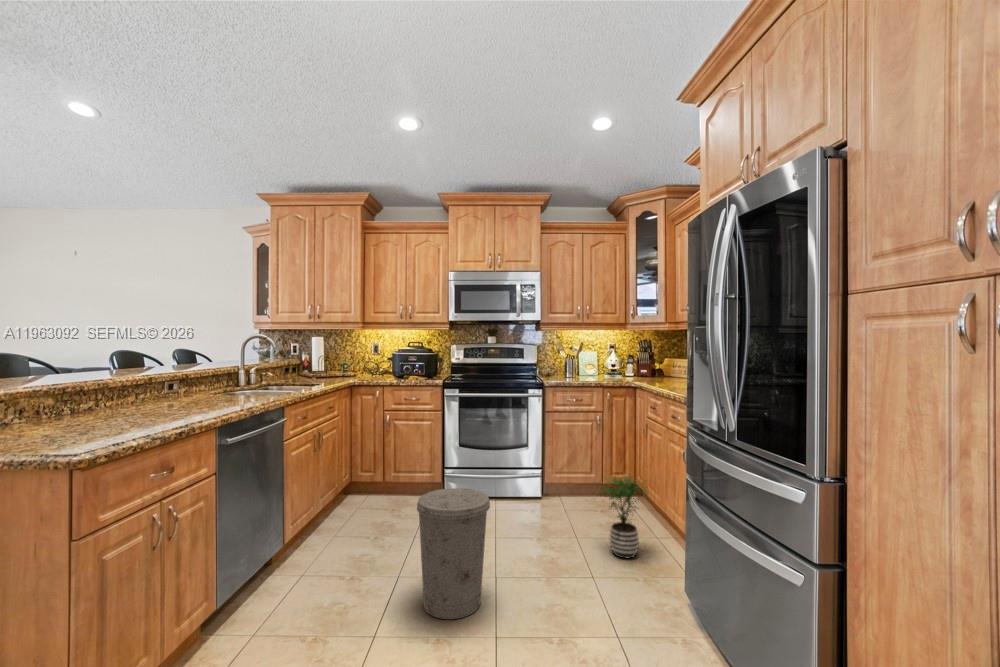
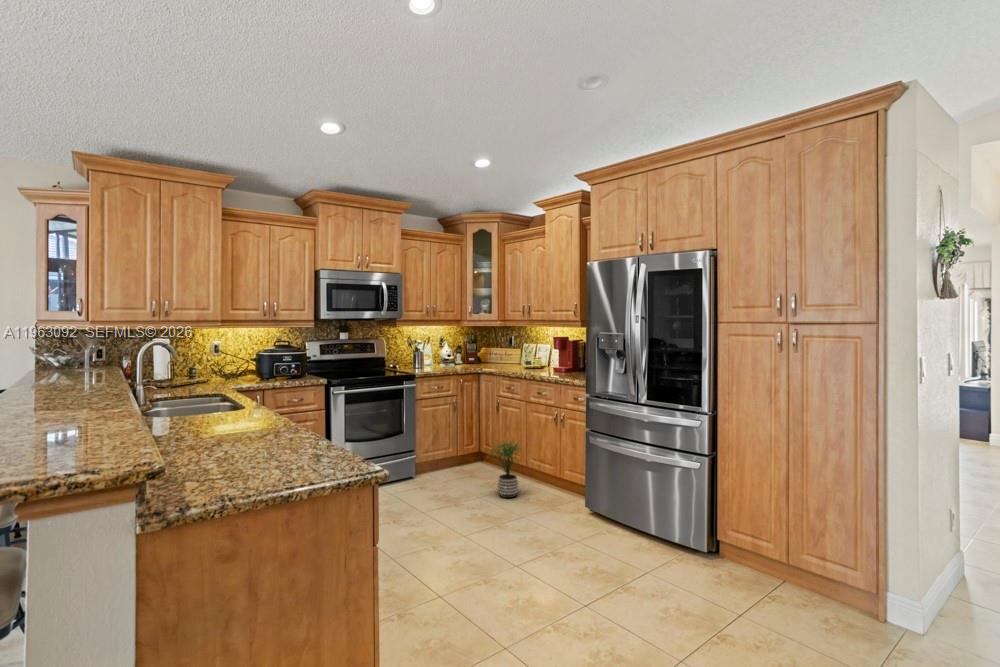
trash can: present [417,488,490,619] -> none [406,464,462,558]

